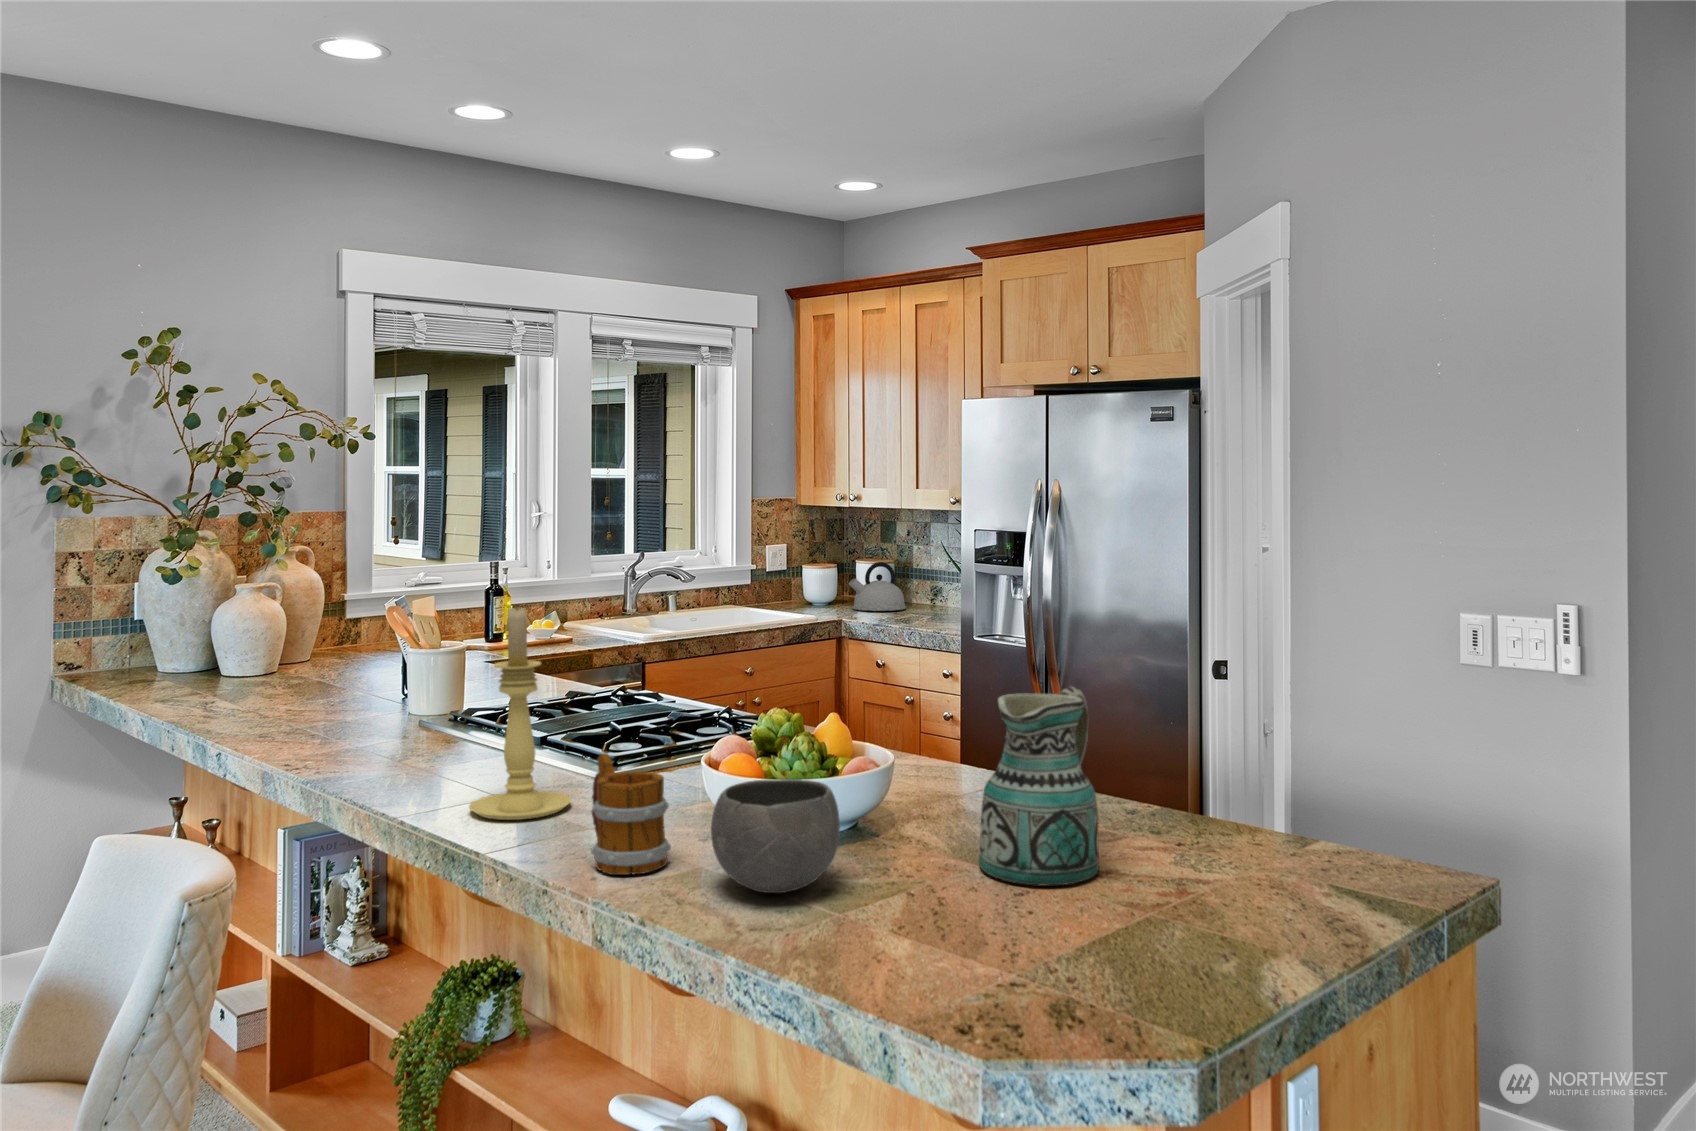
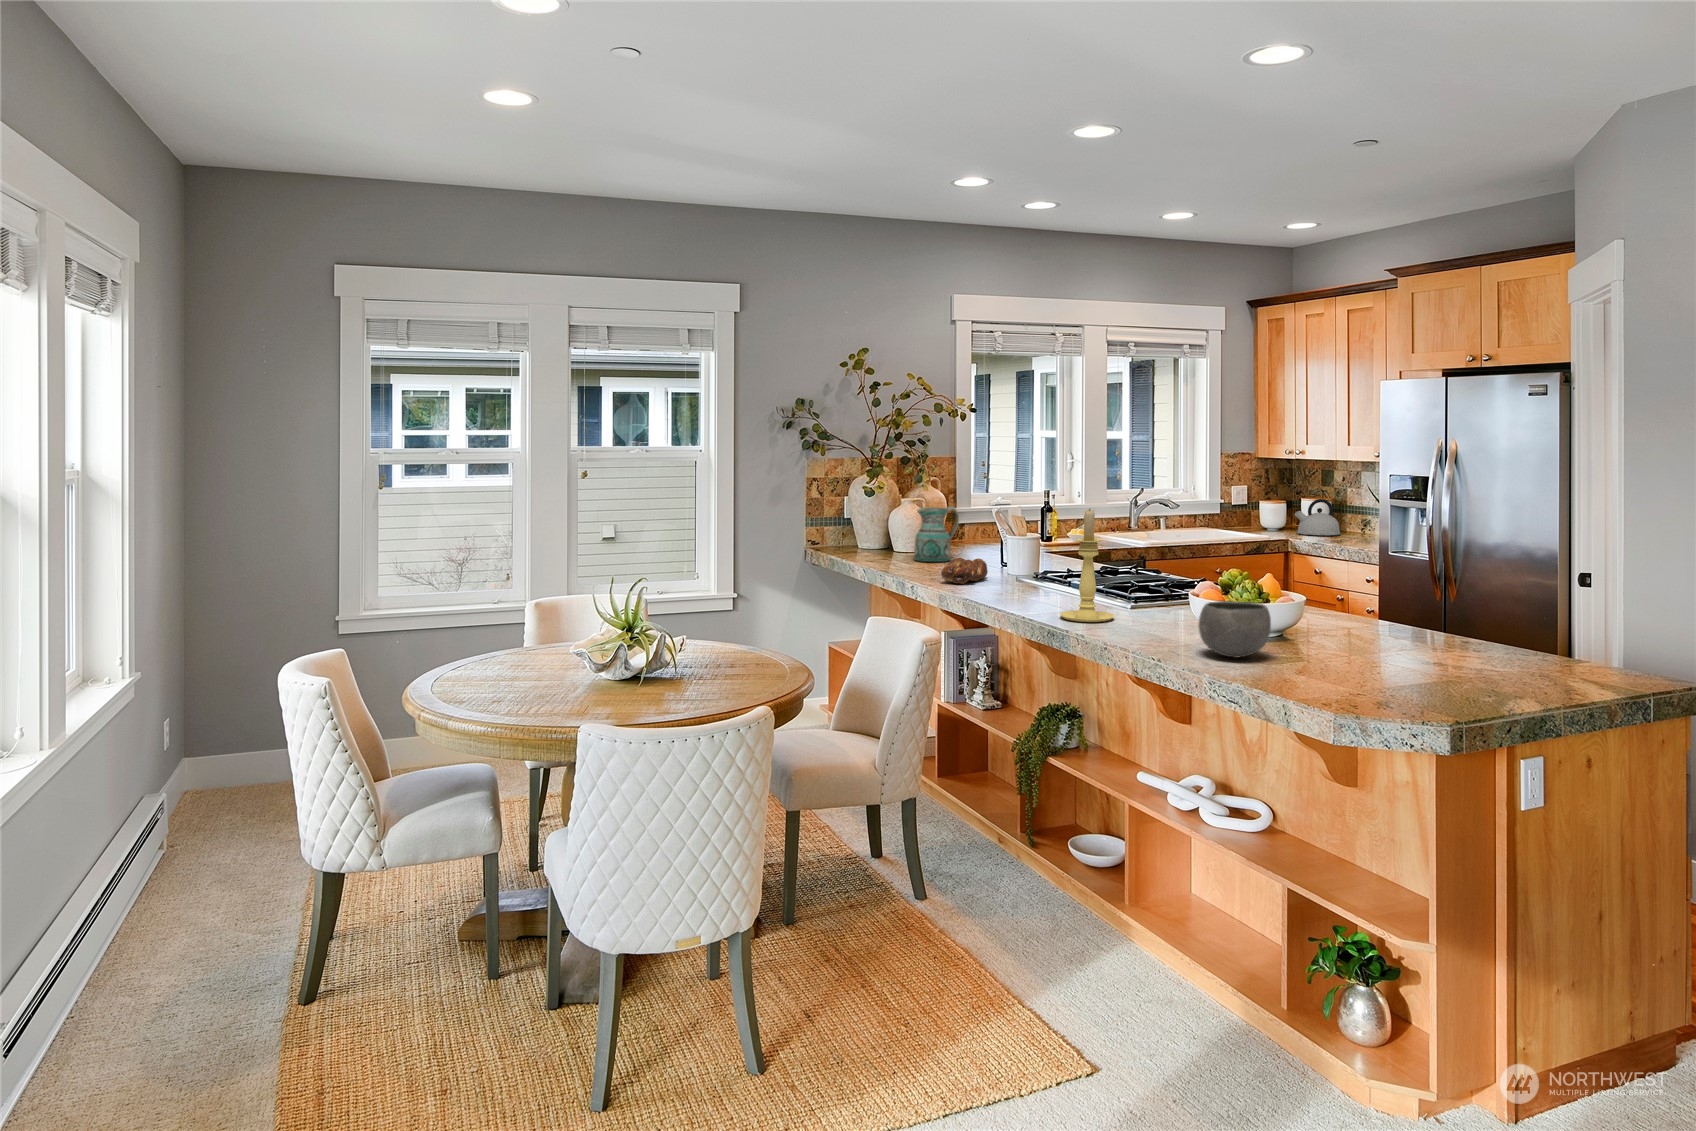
ceramic pitcher: present [979,687,1099,885] -> present [914,506,959,562]
bread loaf: none [275,689,371,739] -> present [941,558,988,584]
mug: present [591,754,671,875] -> none [1131,585,1175,645]

